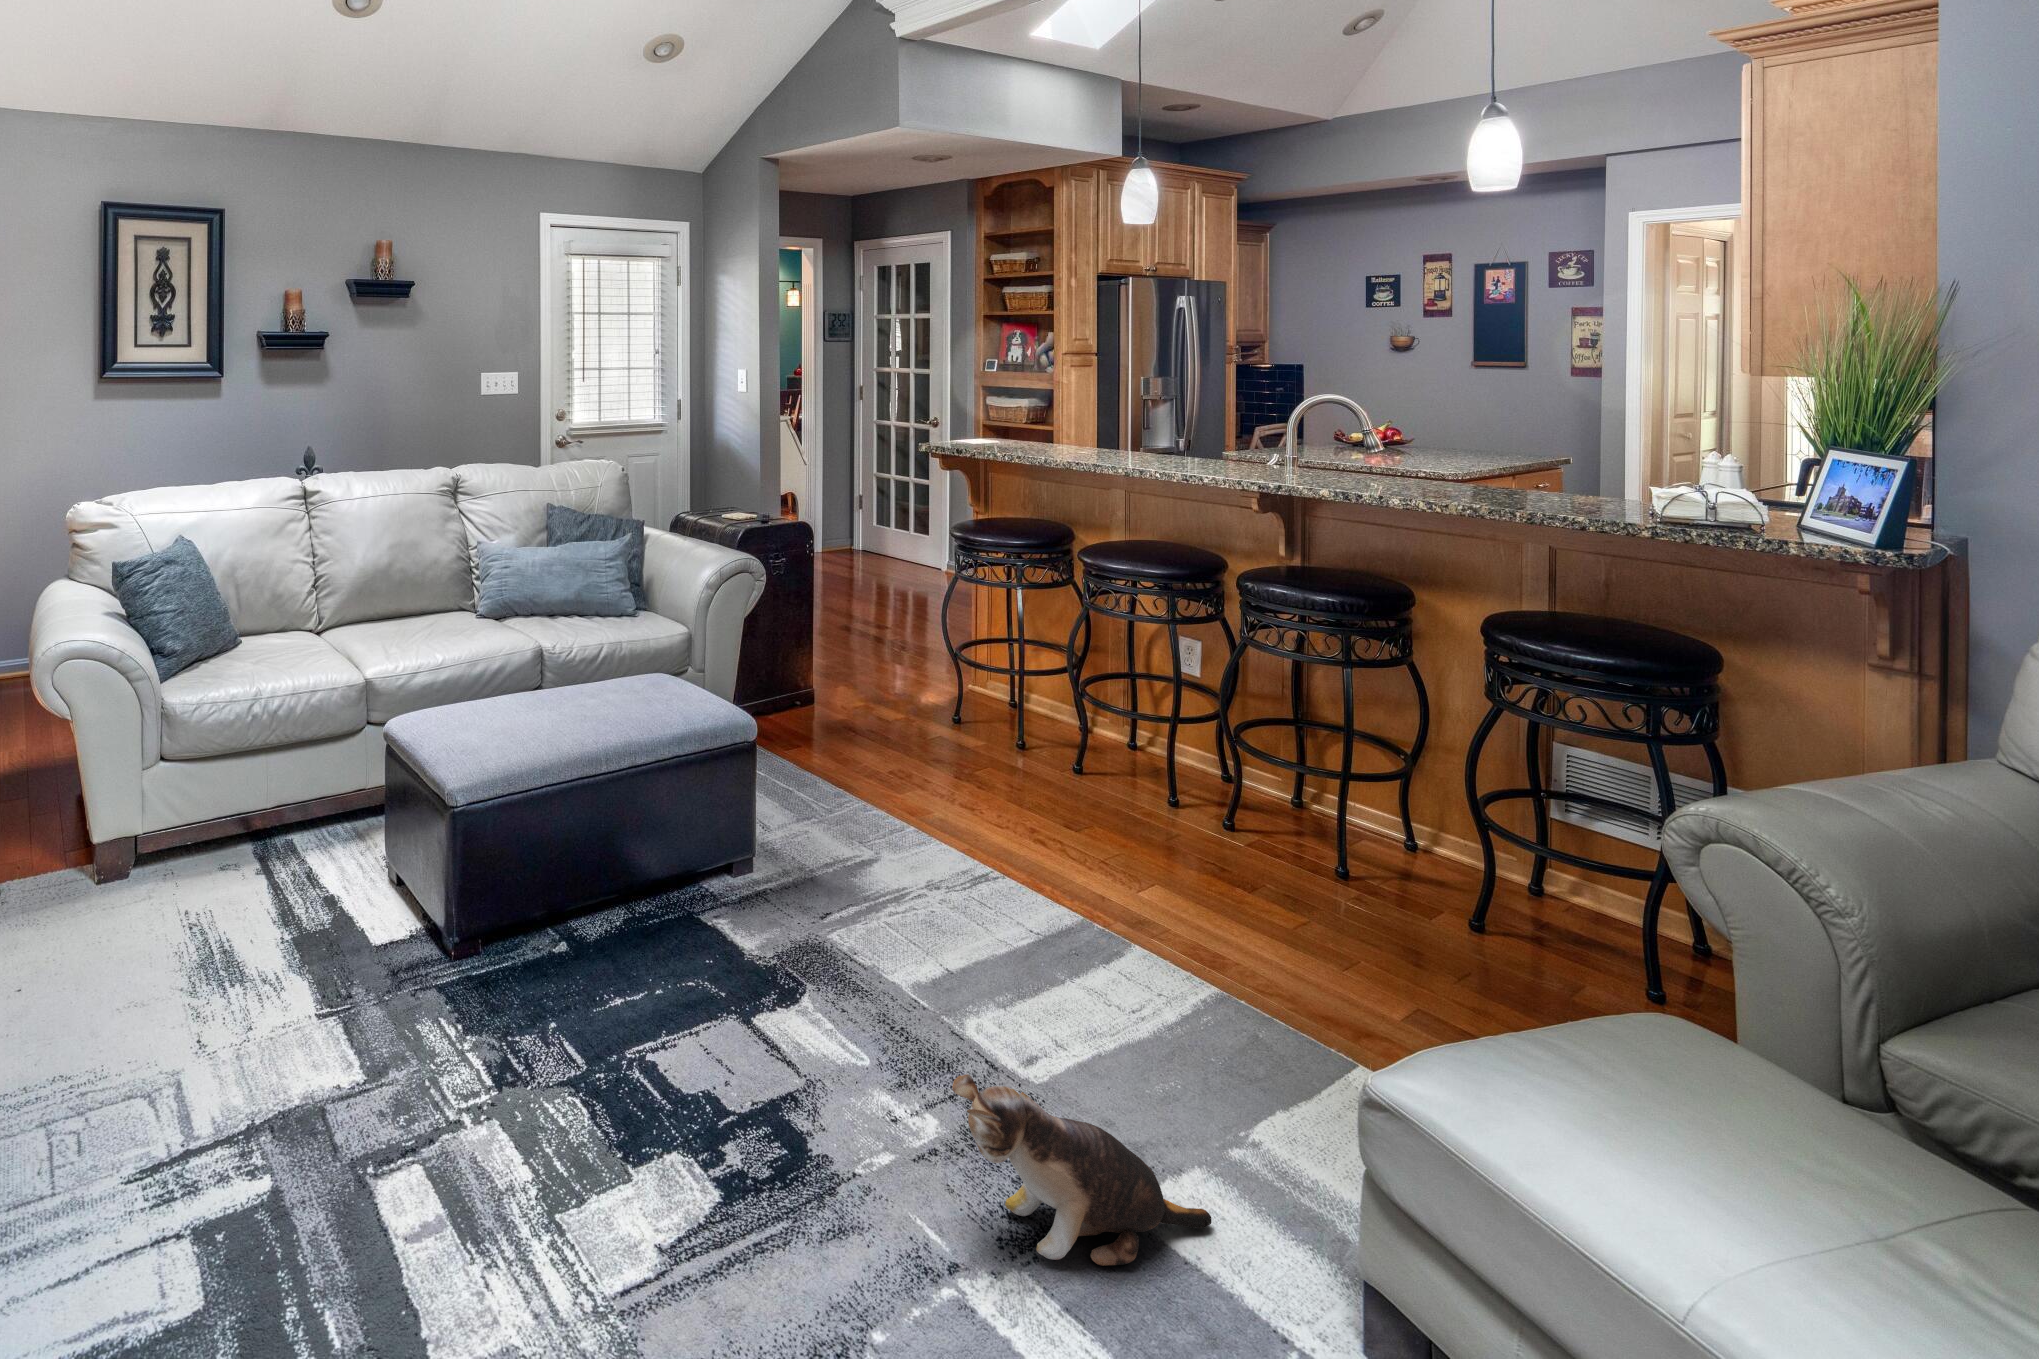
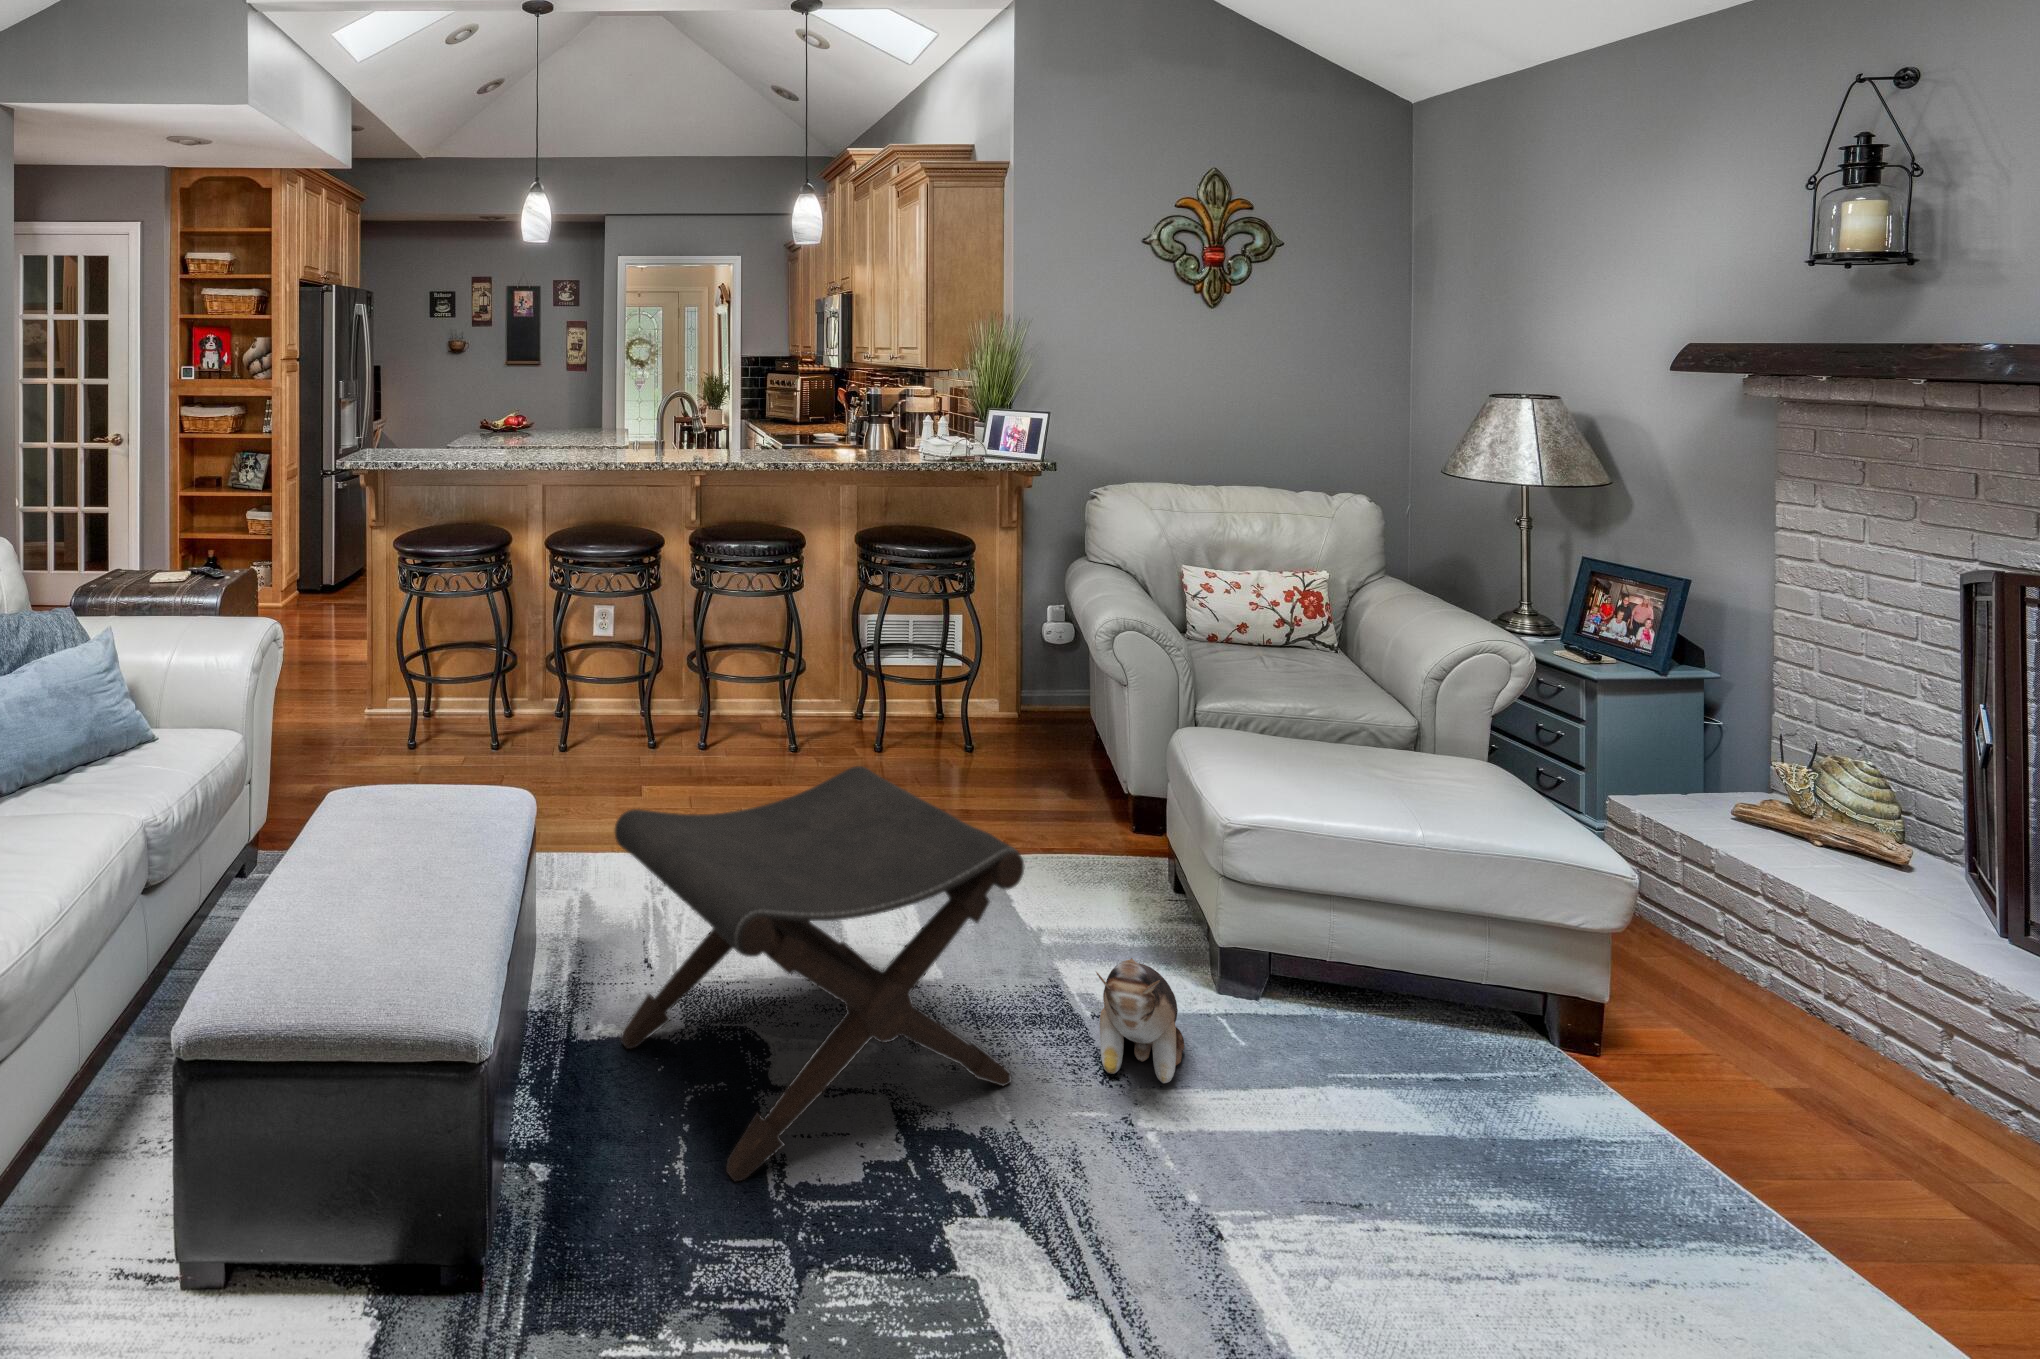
footstool: none [616,746,982,1144] -> present [615,766,1024,1182]

